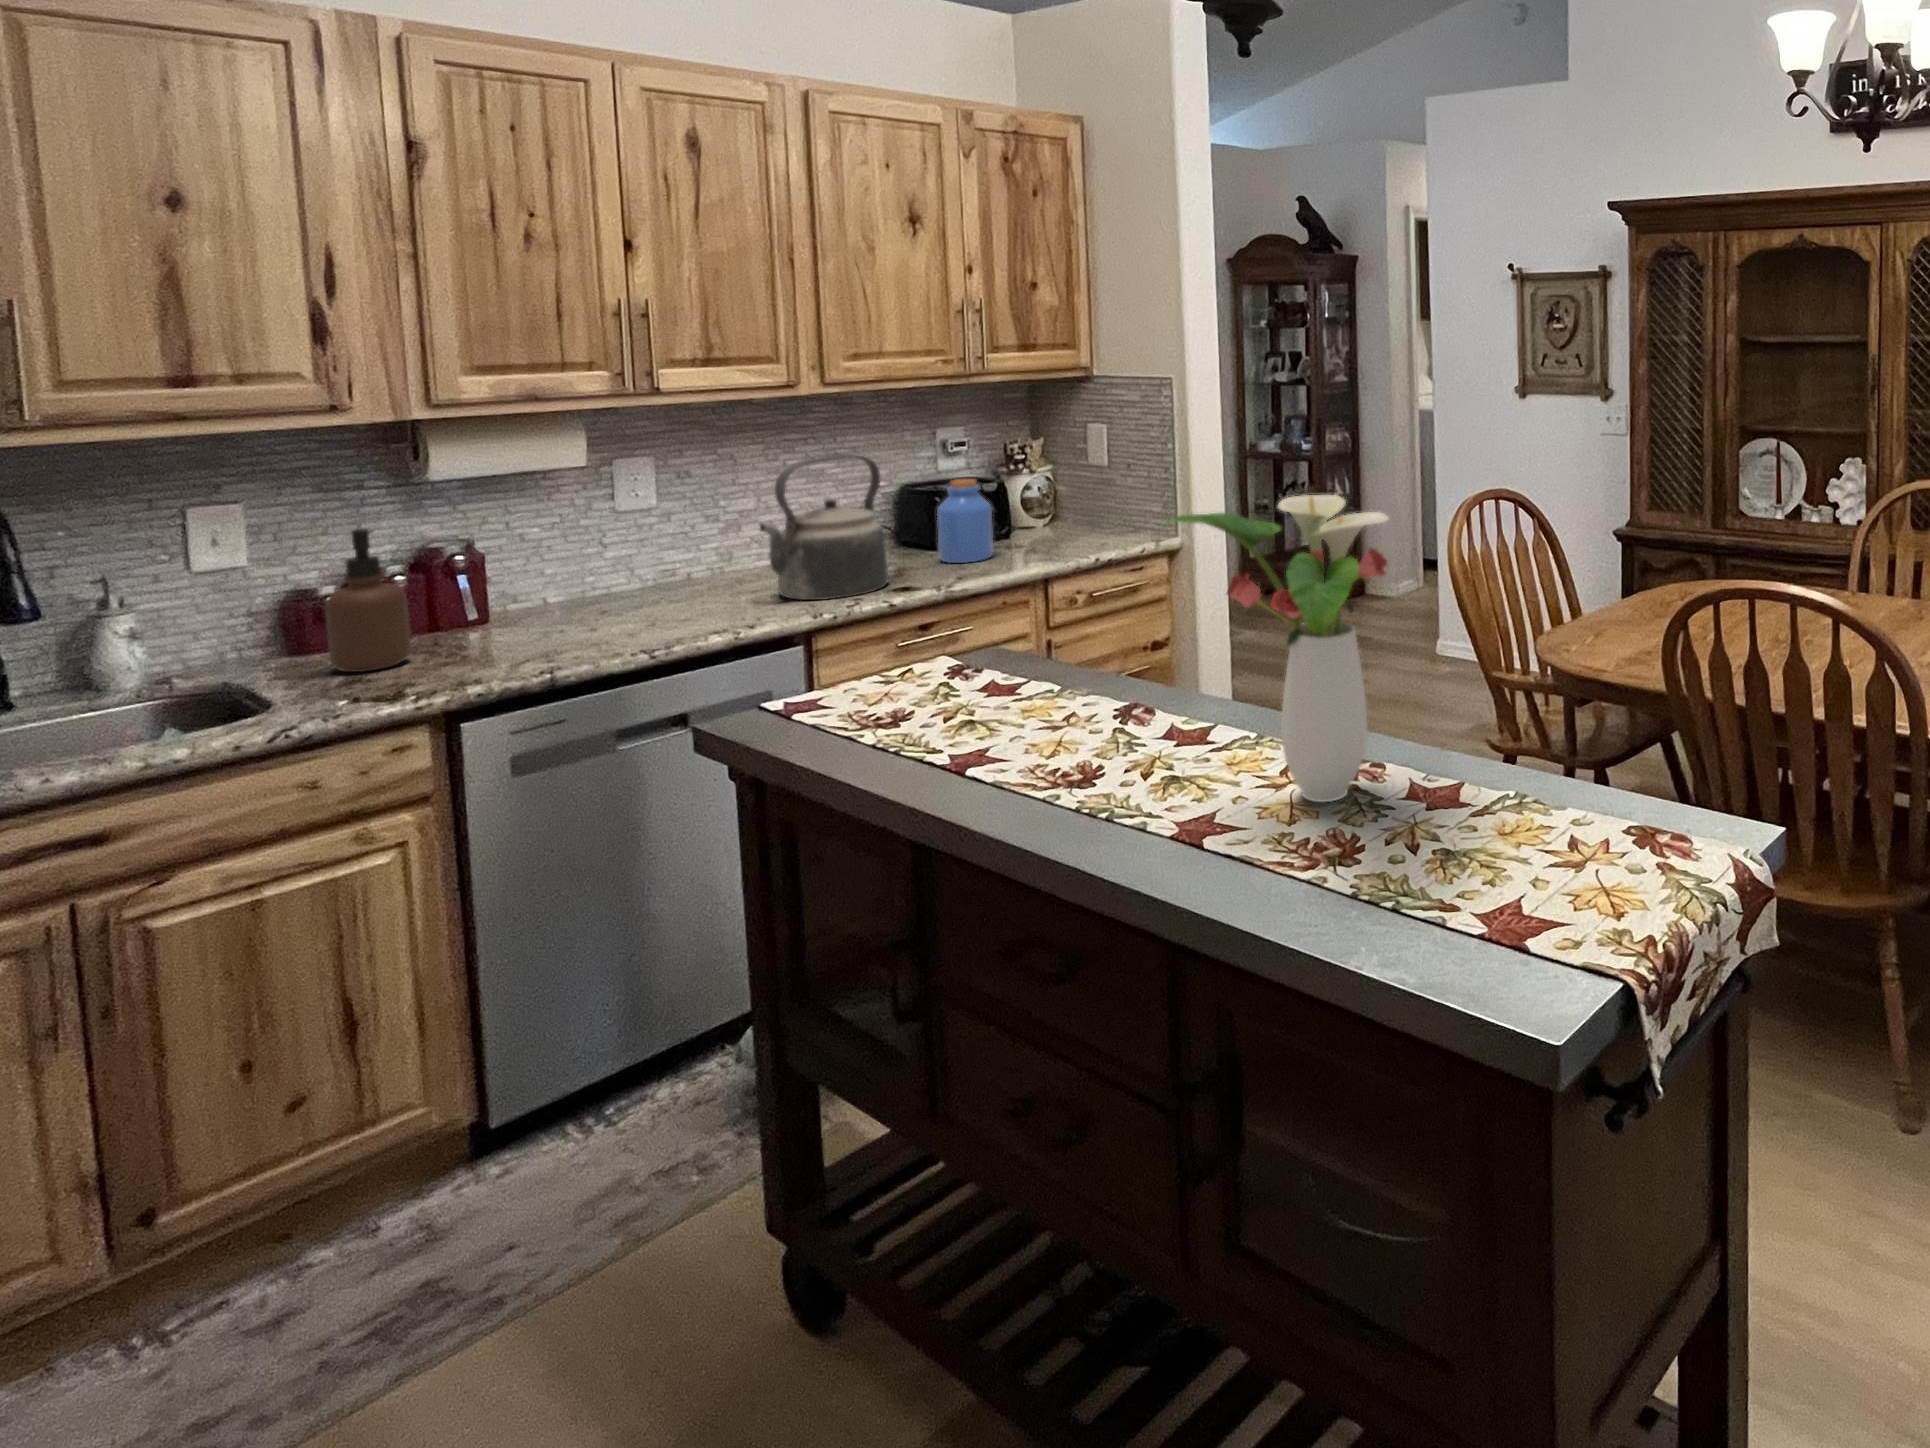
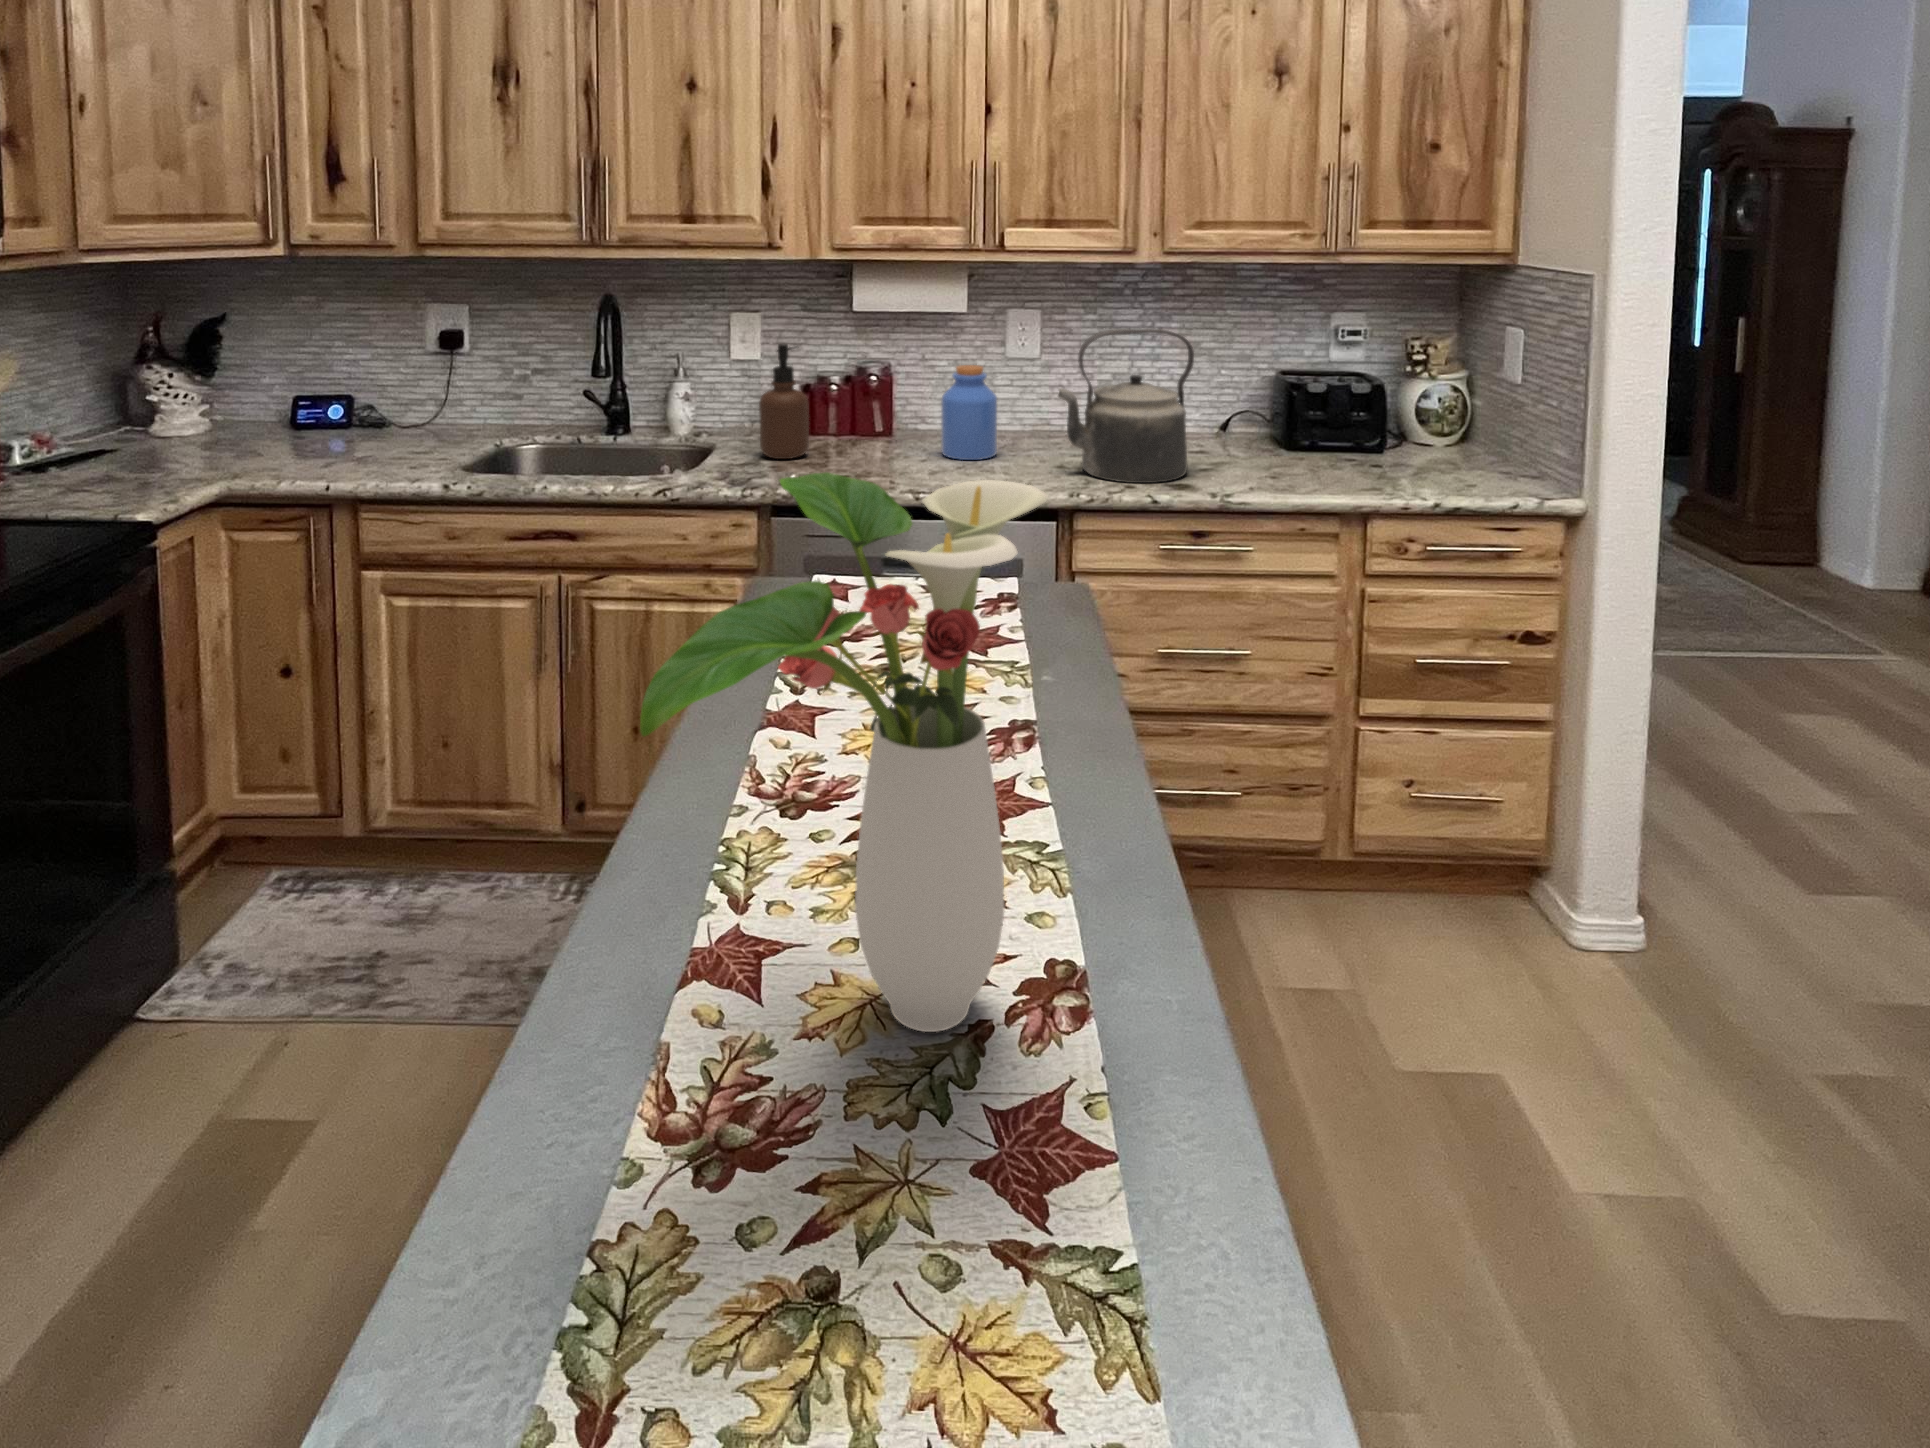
jar: present [937,479,993,563] -> present [941,365,997,460]

